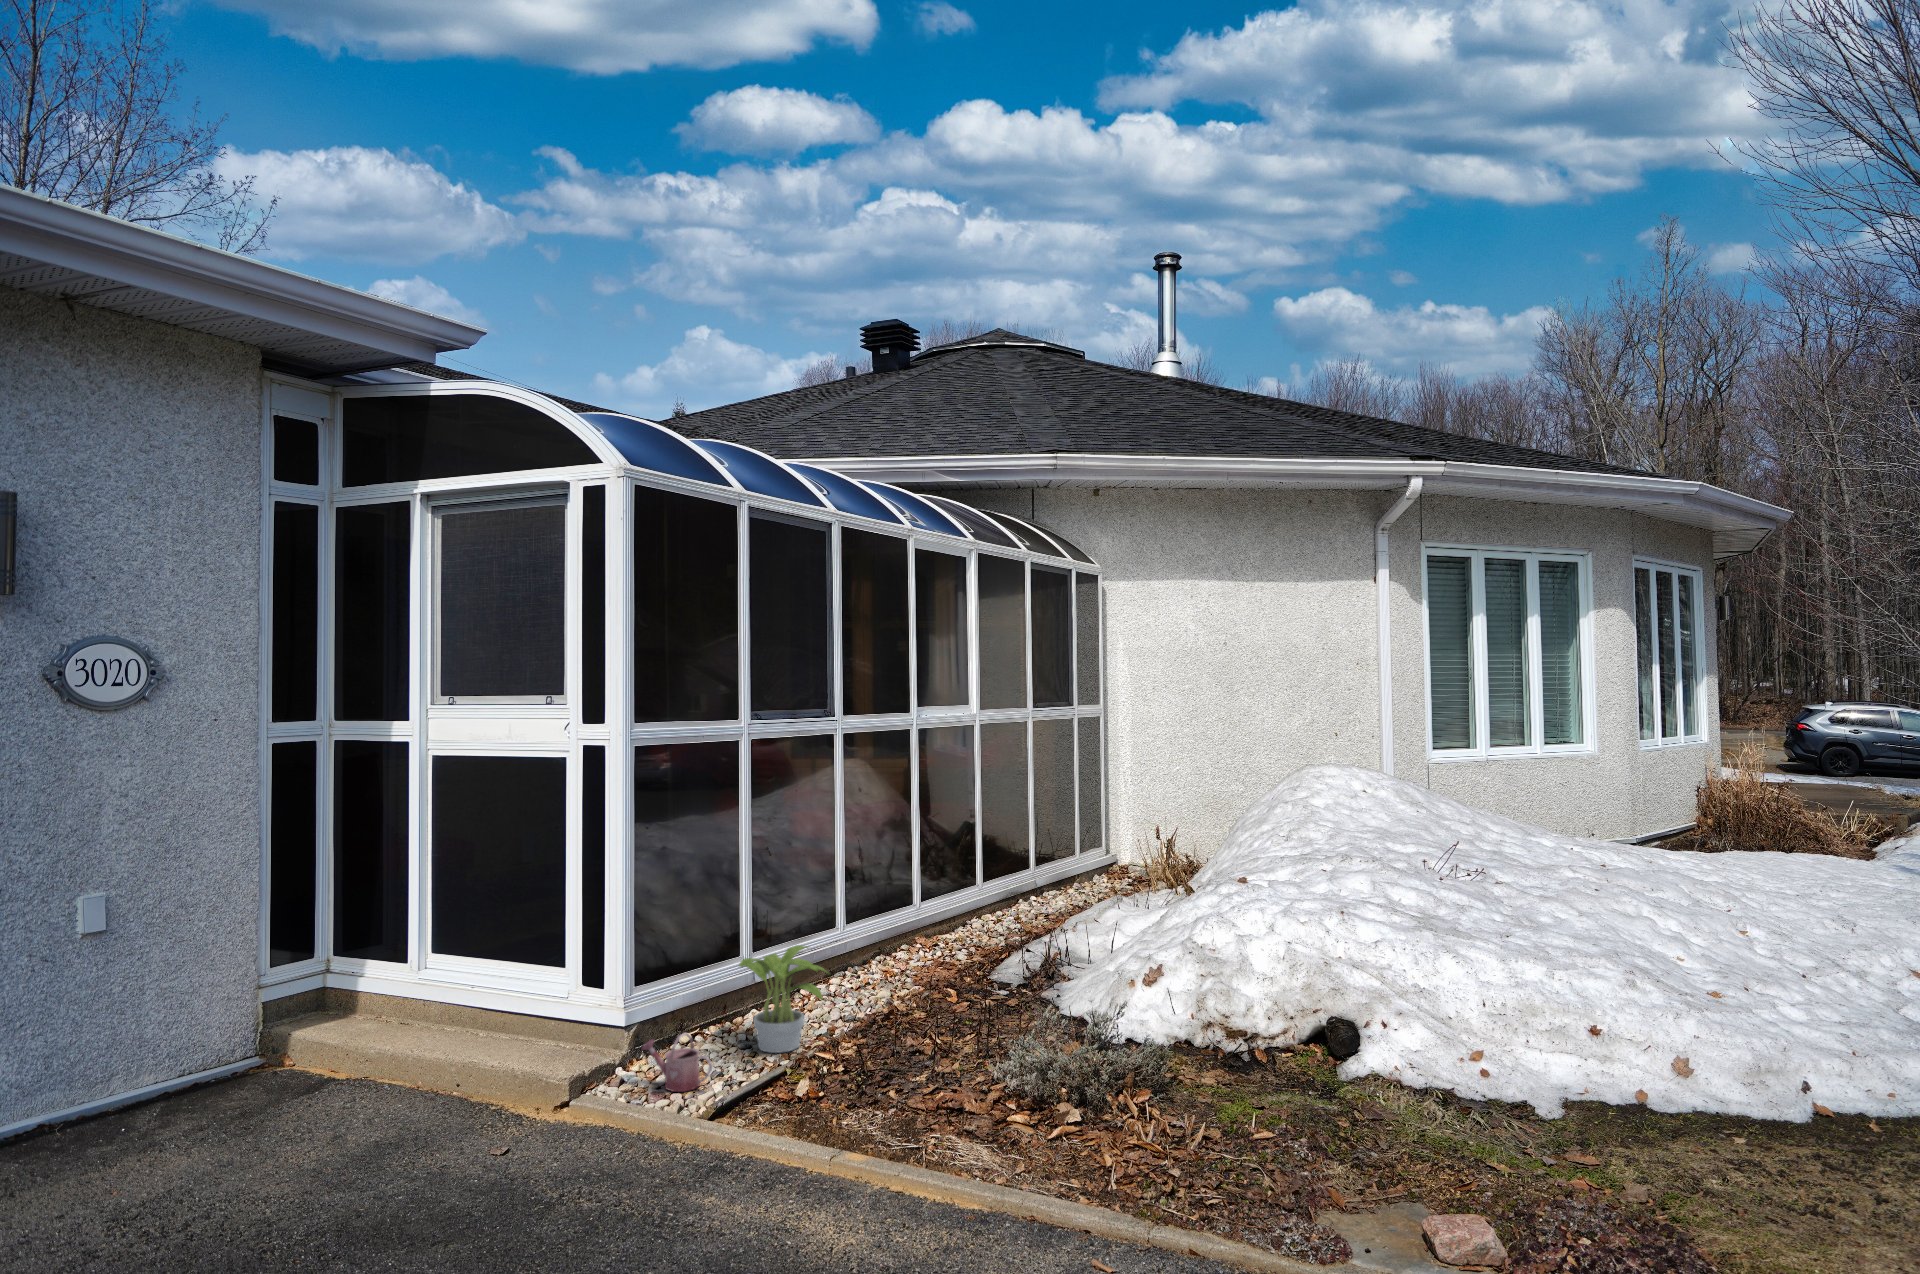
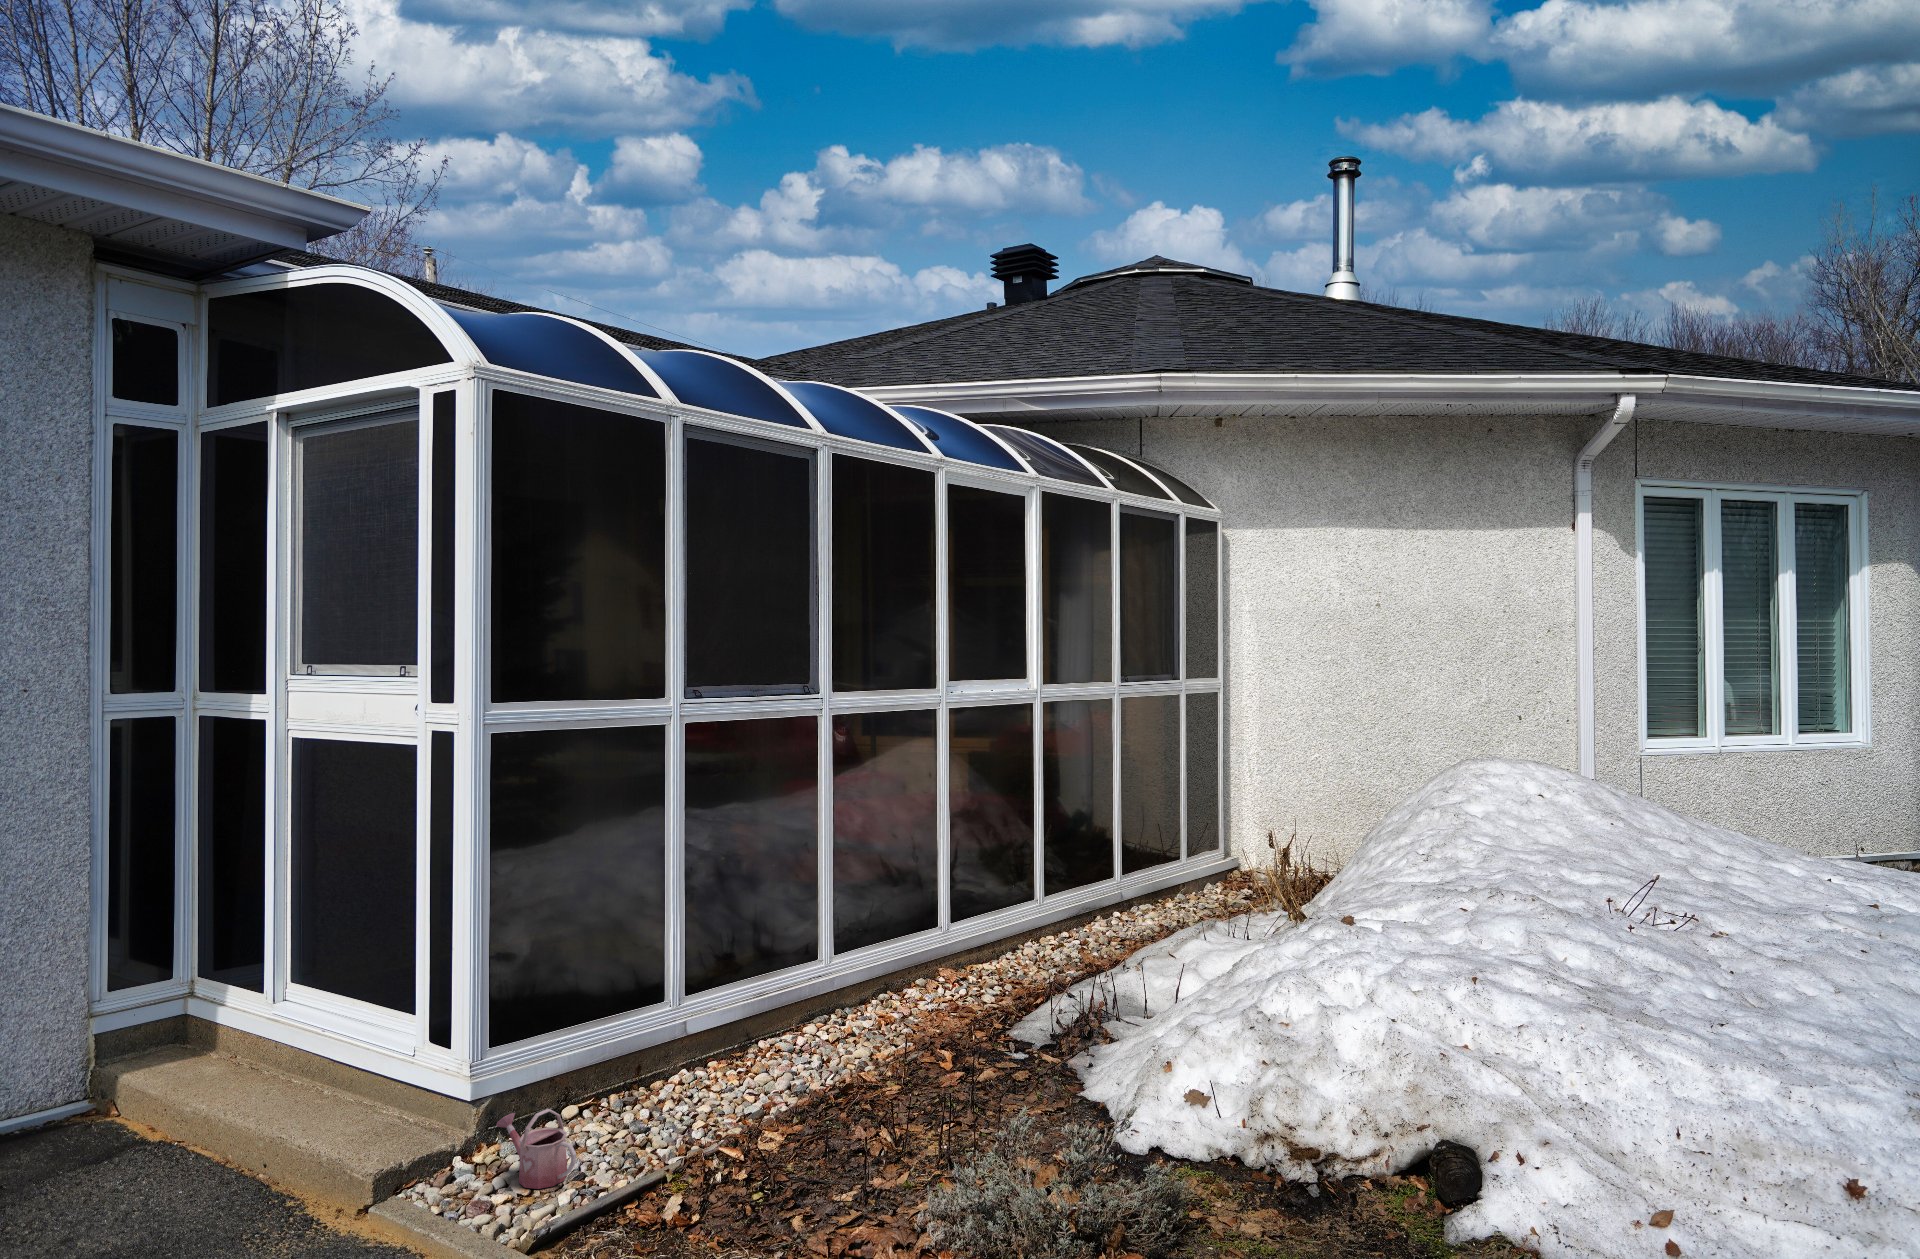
potted plant: present [739,945,826,1053] -> none [635,991,764,1133]

